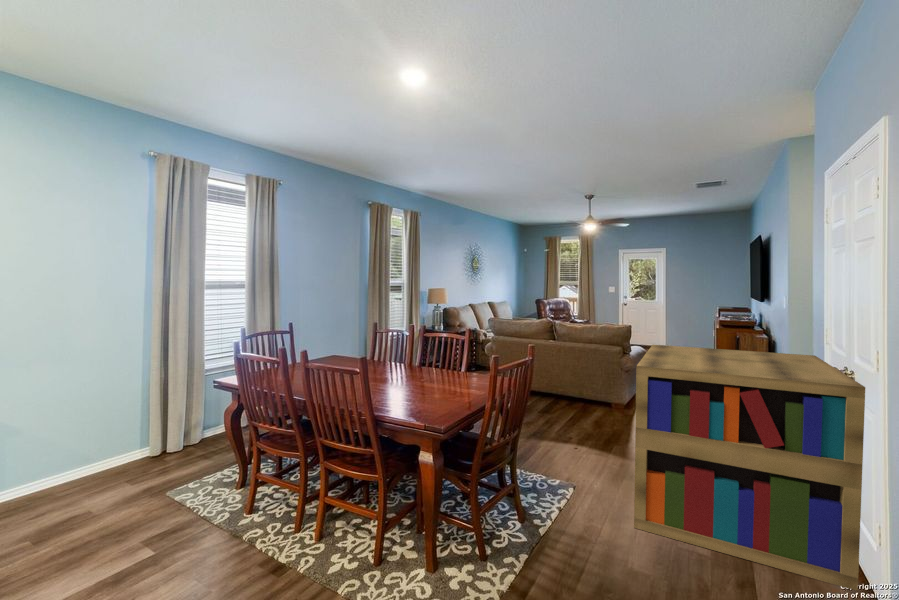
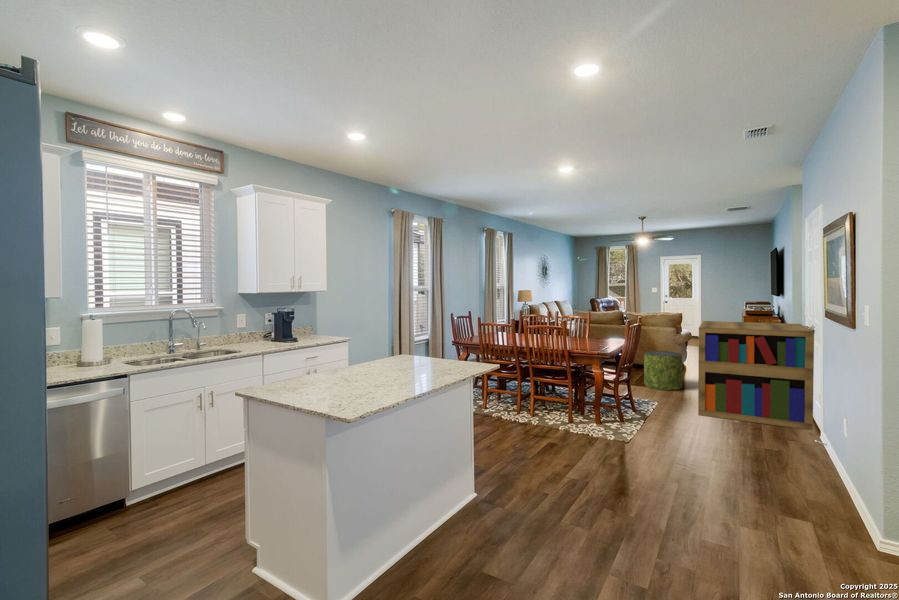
pouf: none [566,385,623,451] -> present [644,351,682,390]

